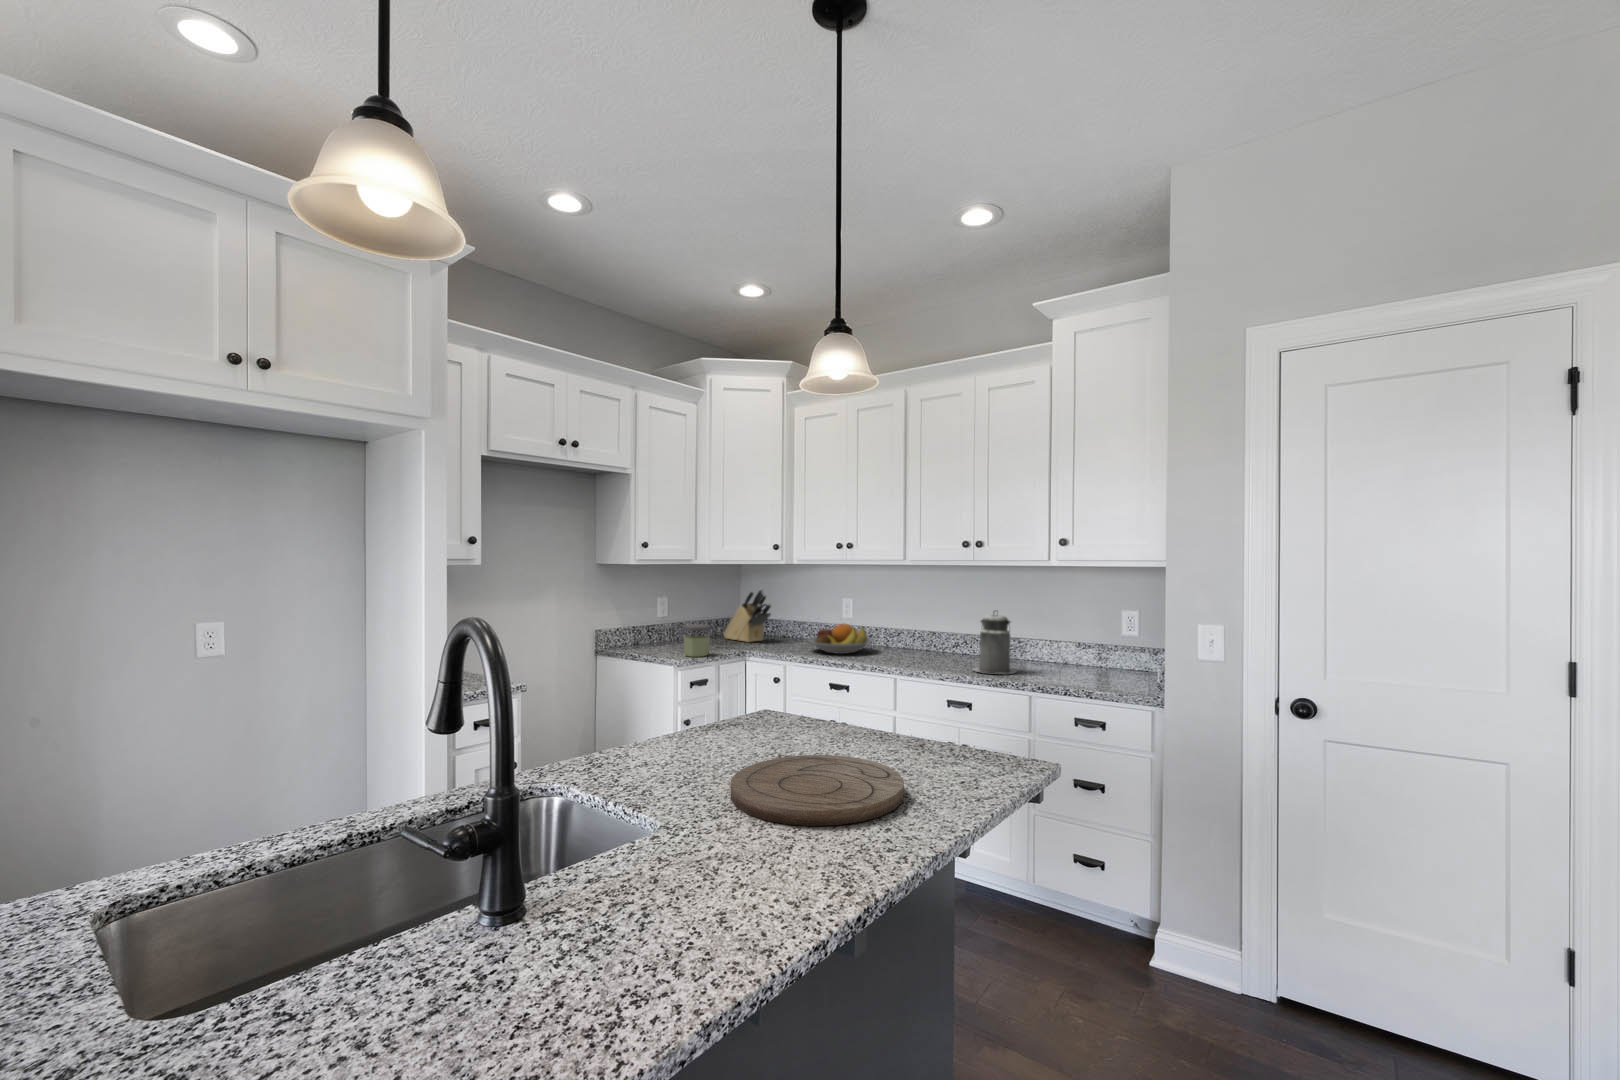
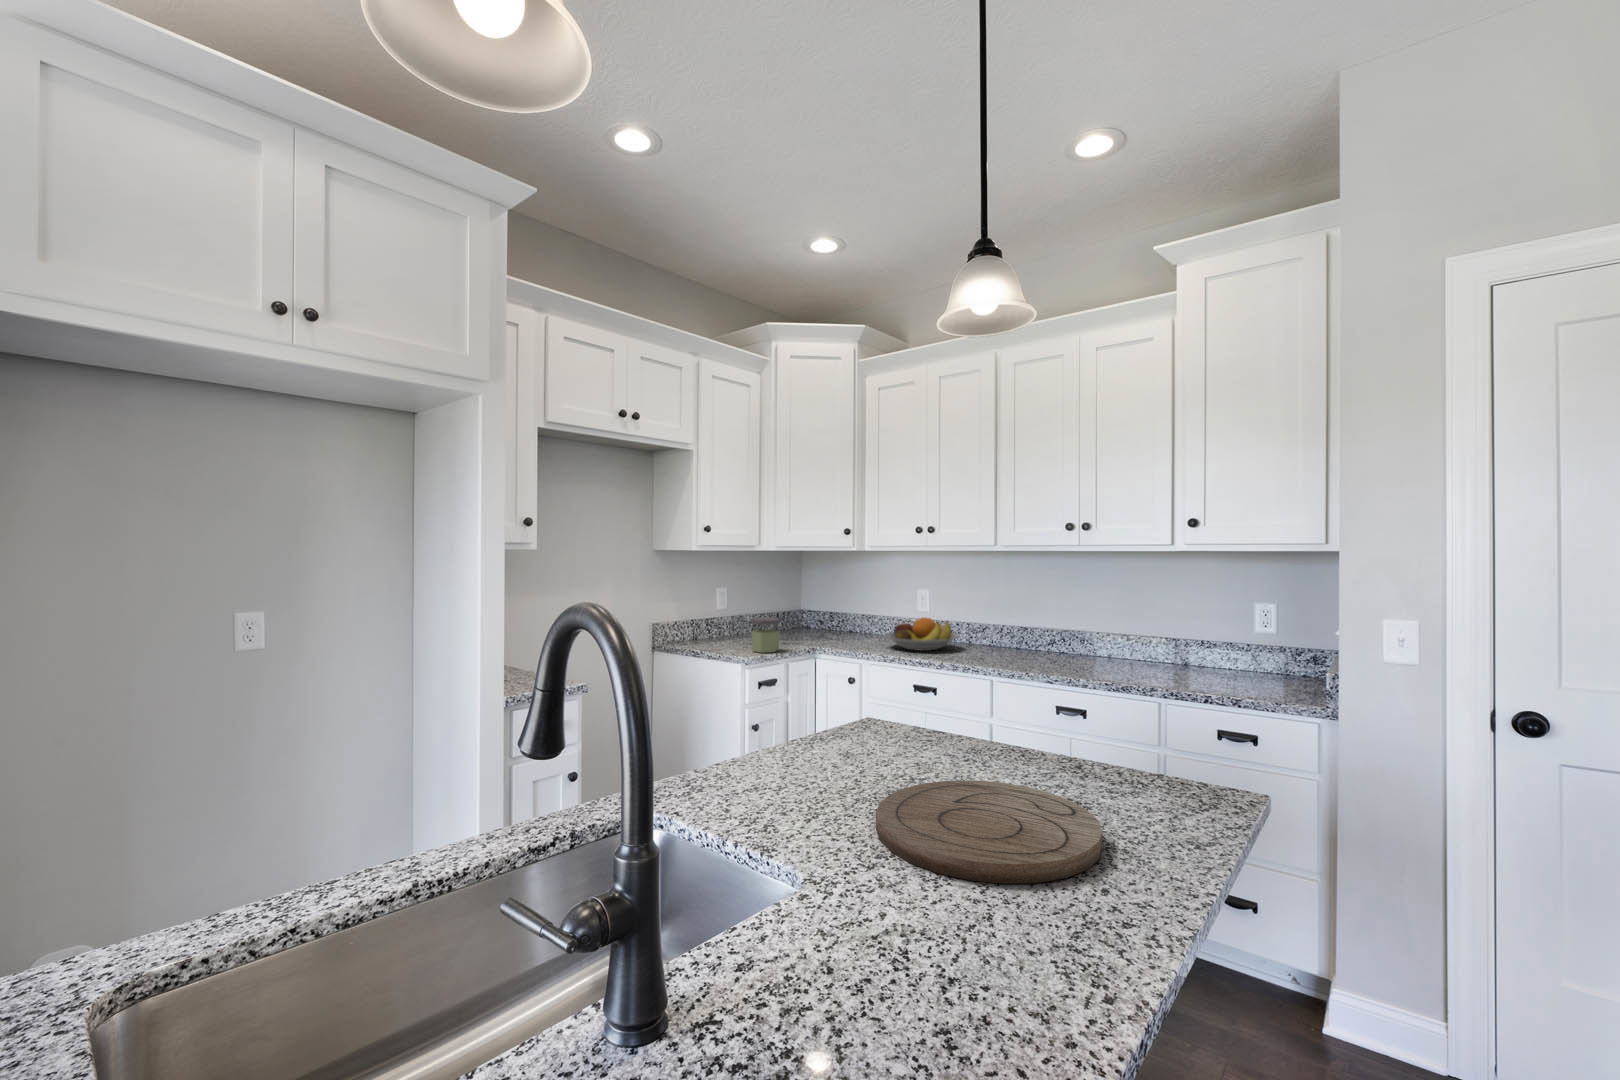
knife block: present [723,588,771,642] -> none [787,578,842,637]
canister: present [973,611,1016,674] -> none [1079,604,1132,676]

